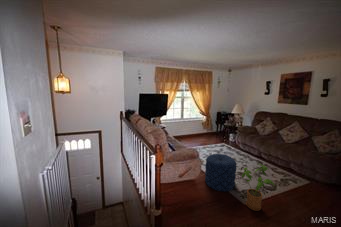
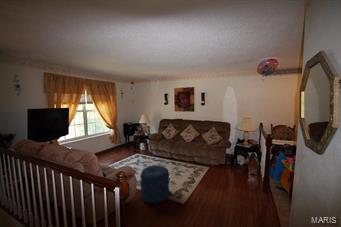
house plant: present [242,164,274,211] -> none [179,164,203,205]

